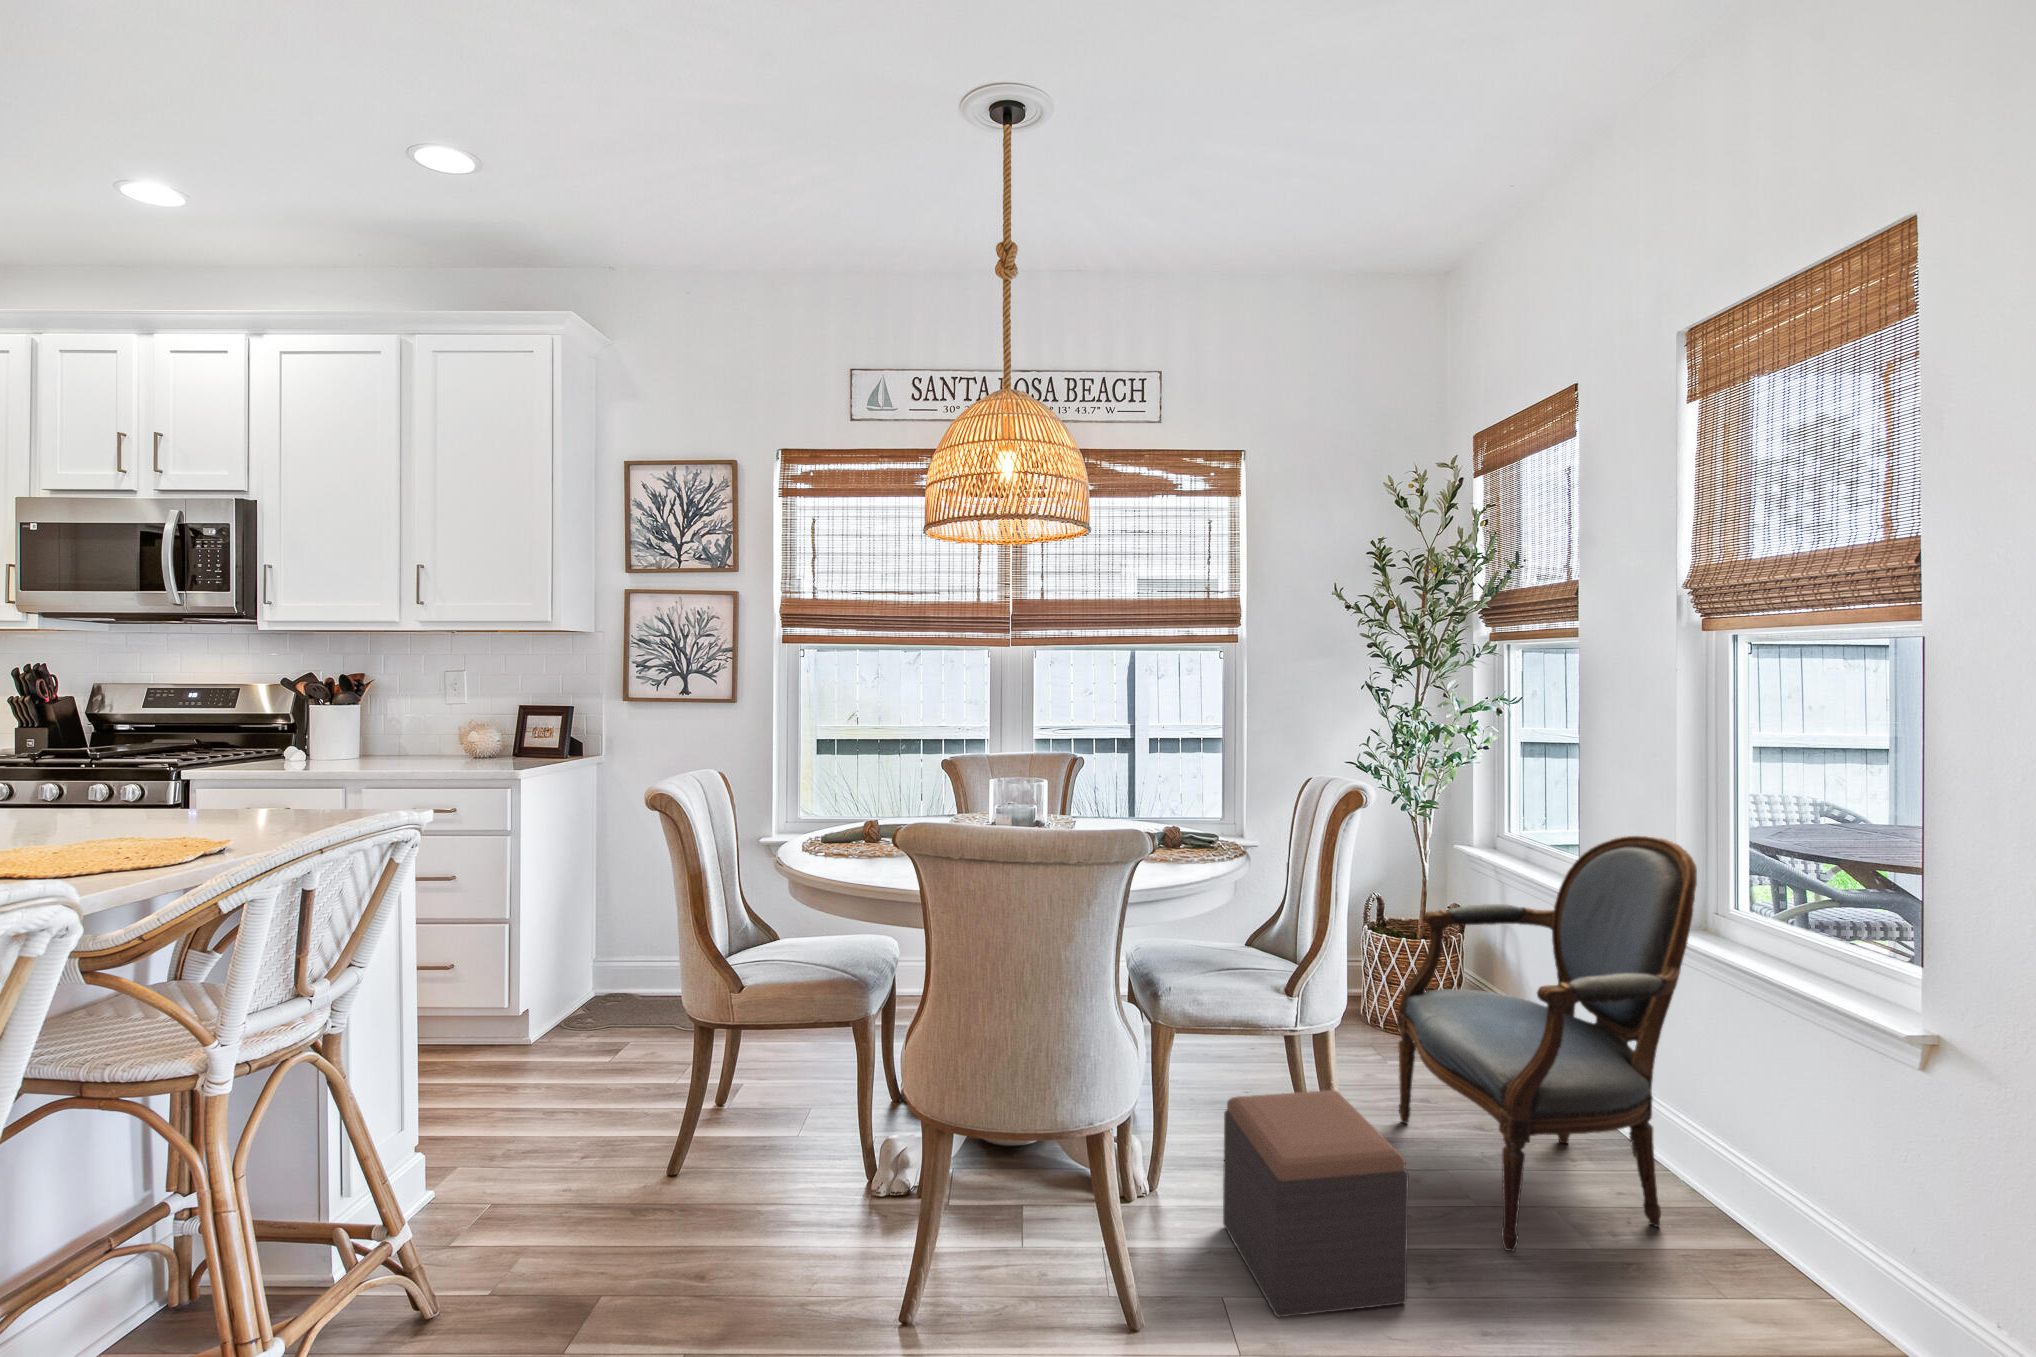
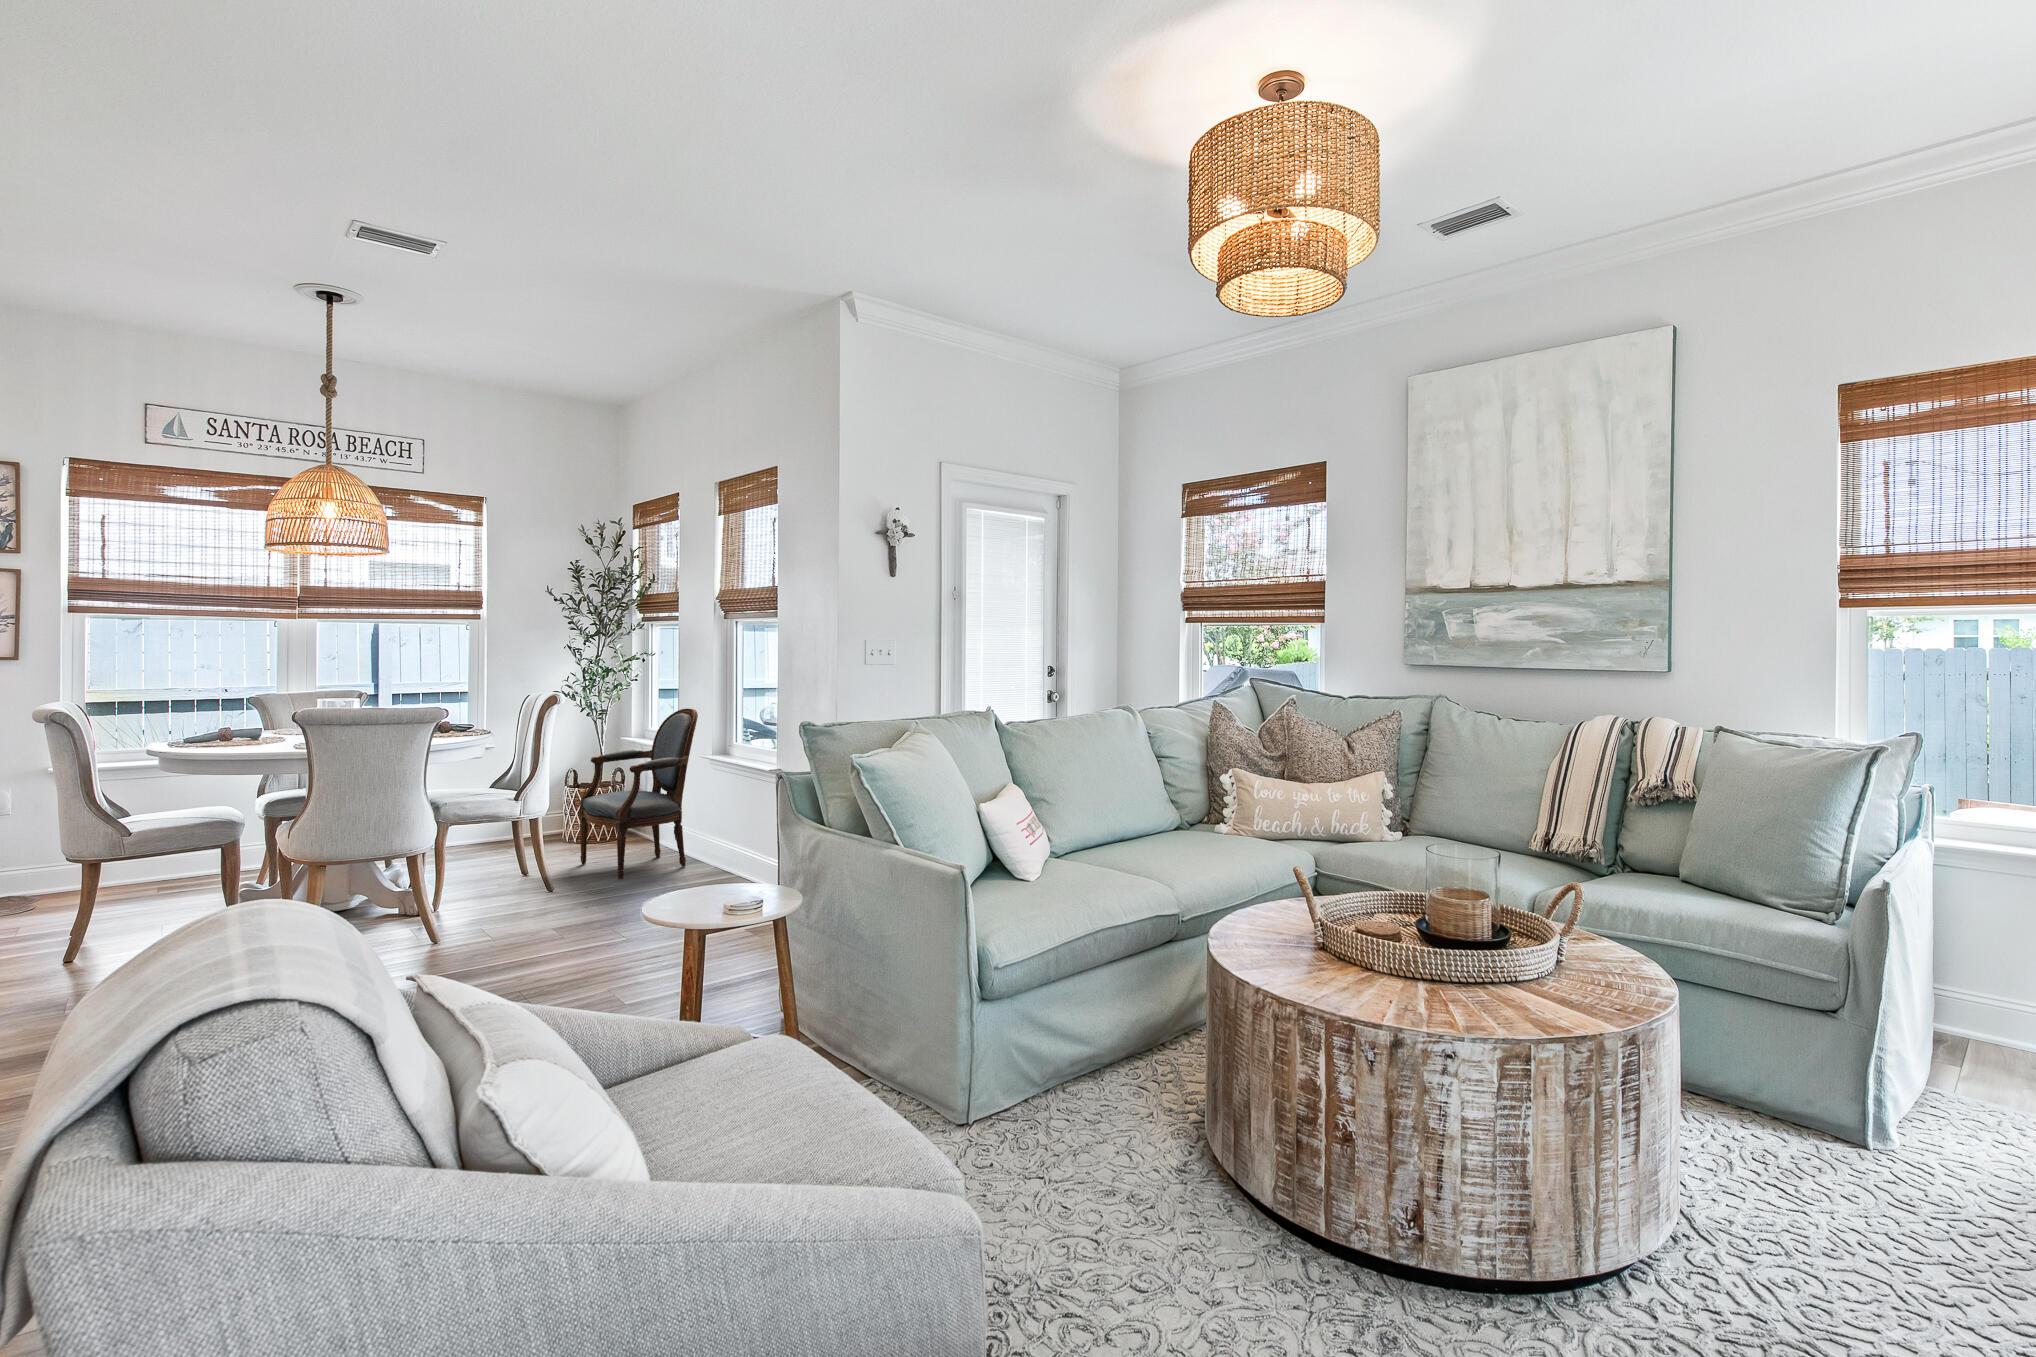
footstool: present [1223,1090,1409,1317] -> none [488,827,573,907]

